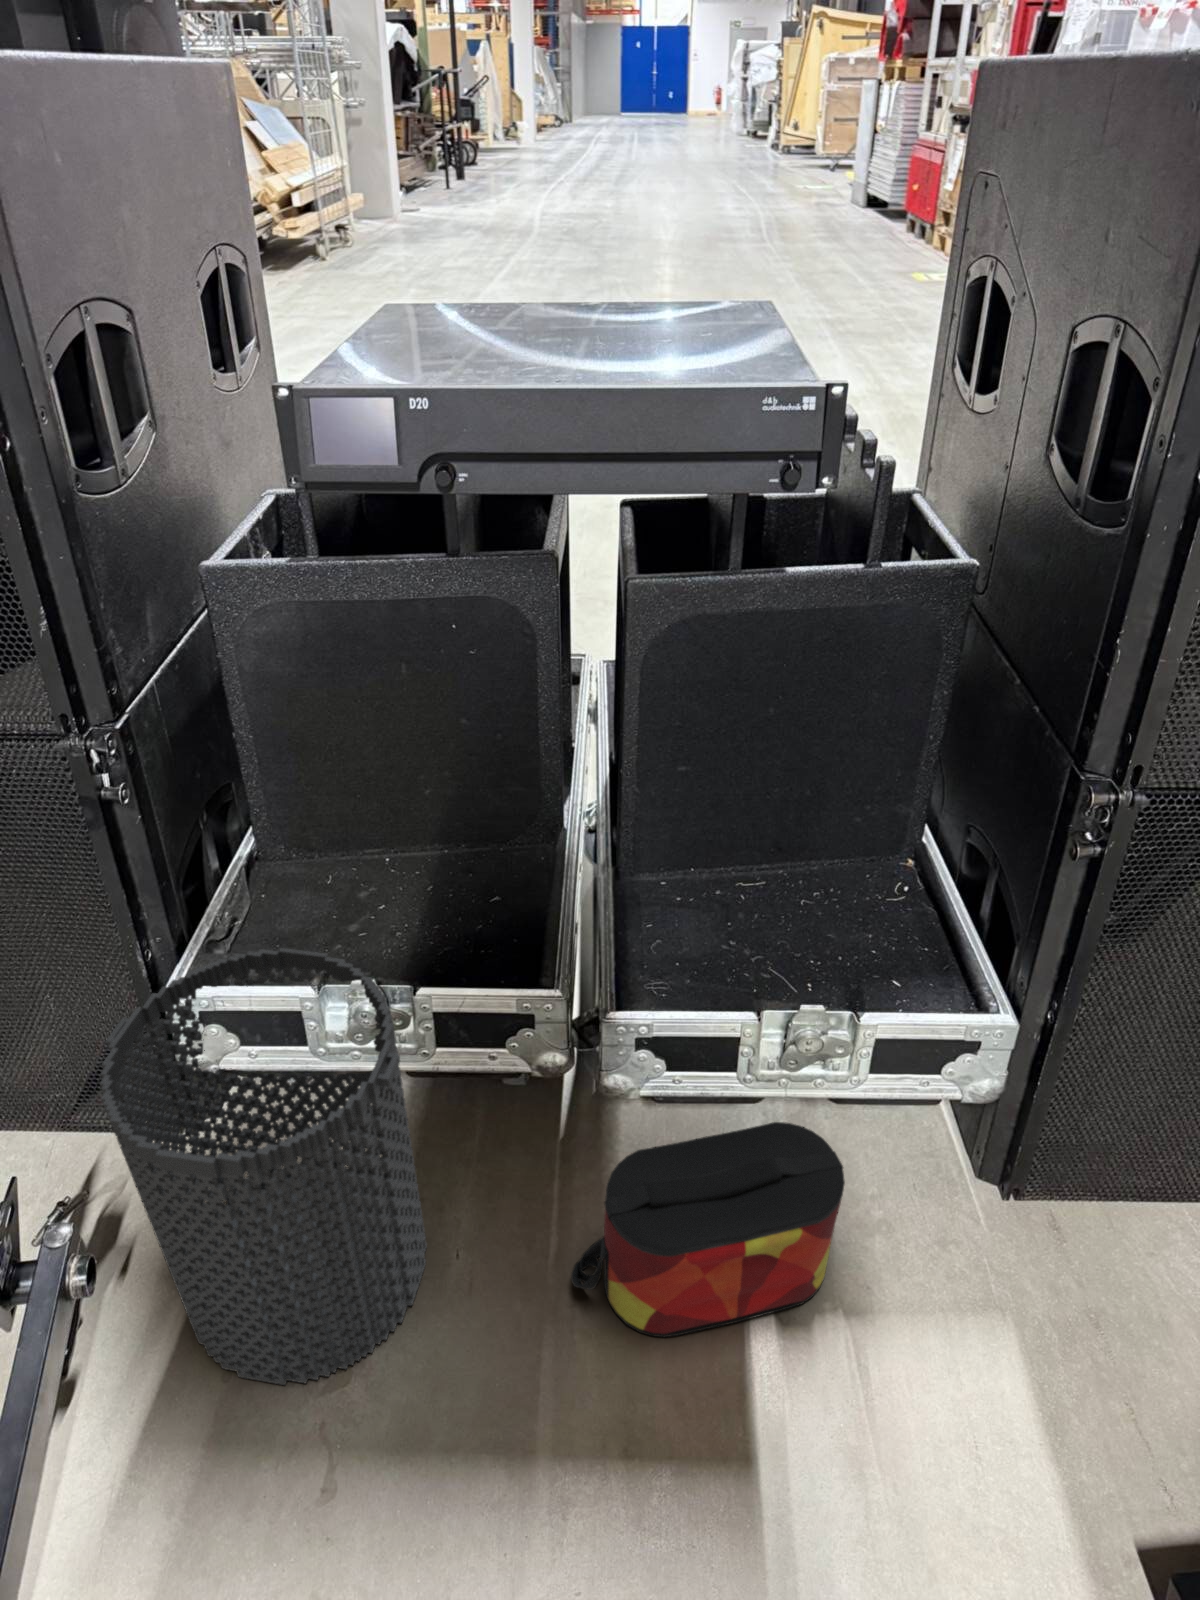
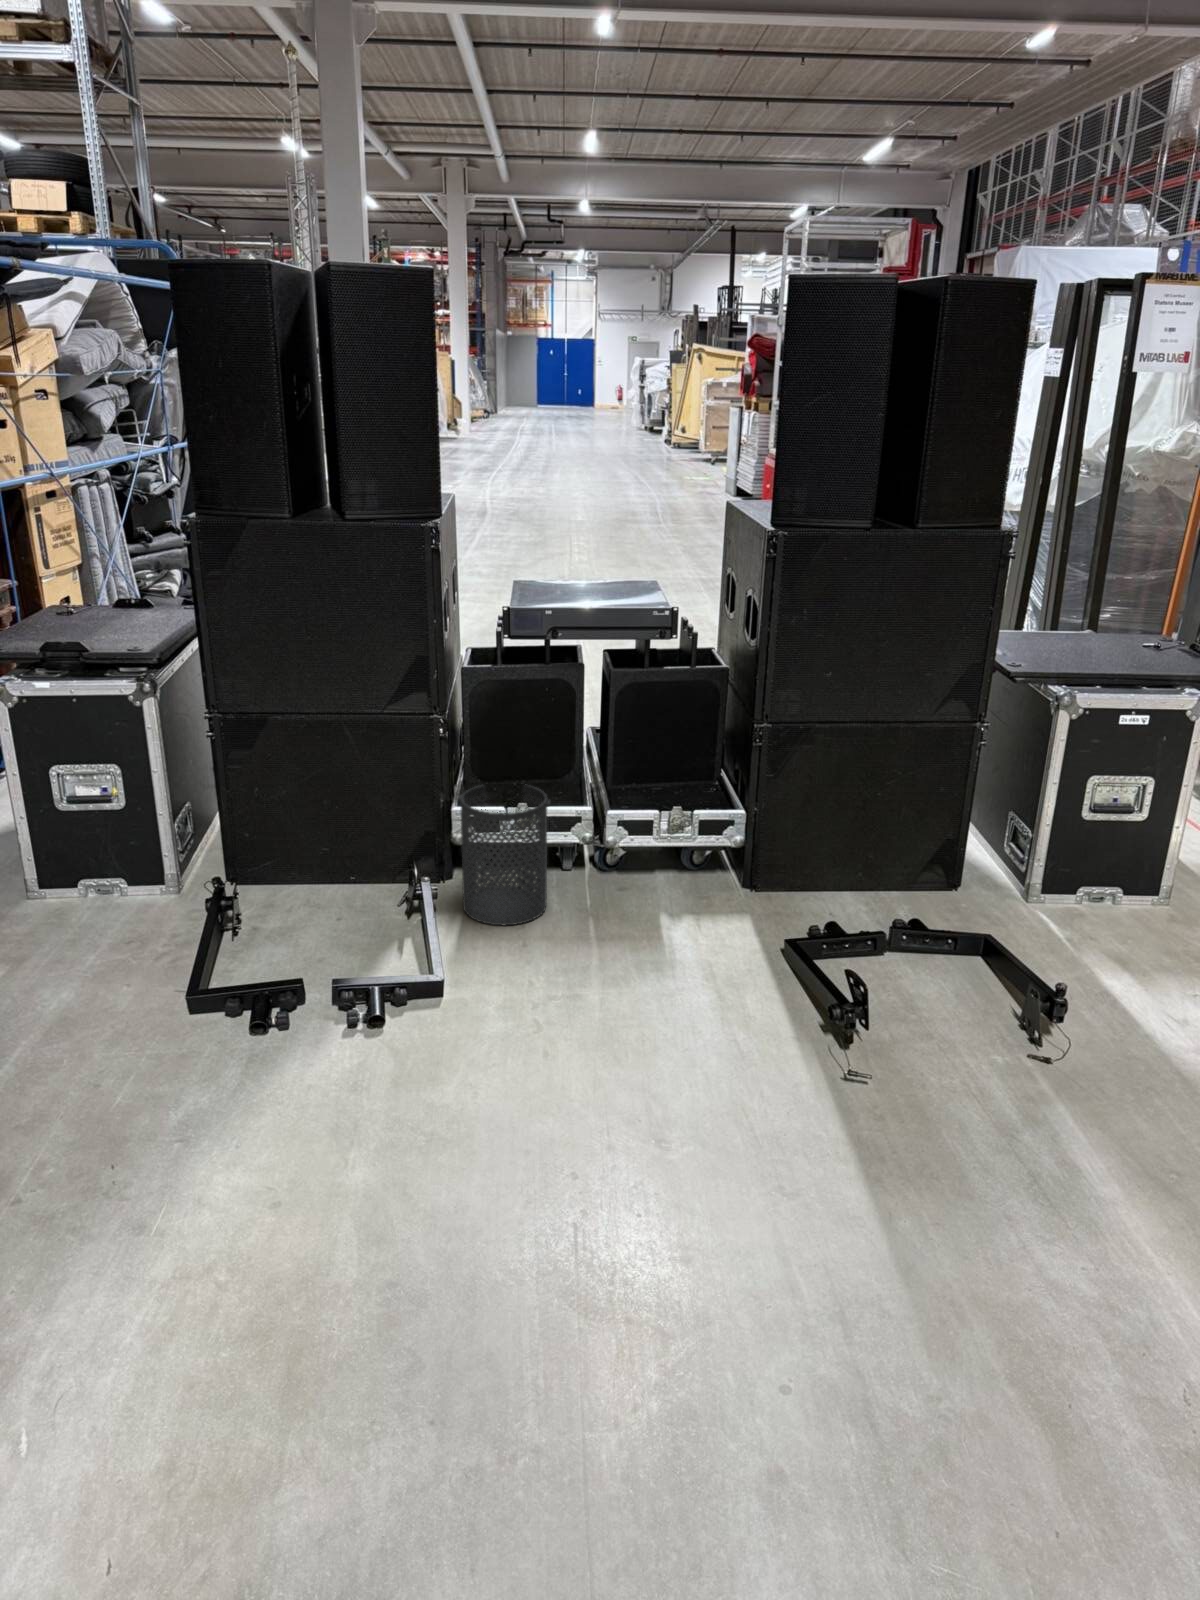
bag: present [571,1122,845,1337] -> none [600,848,692,916]

